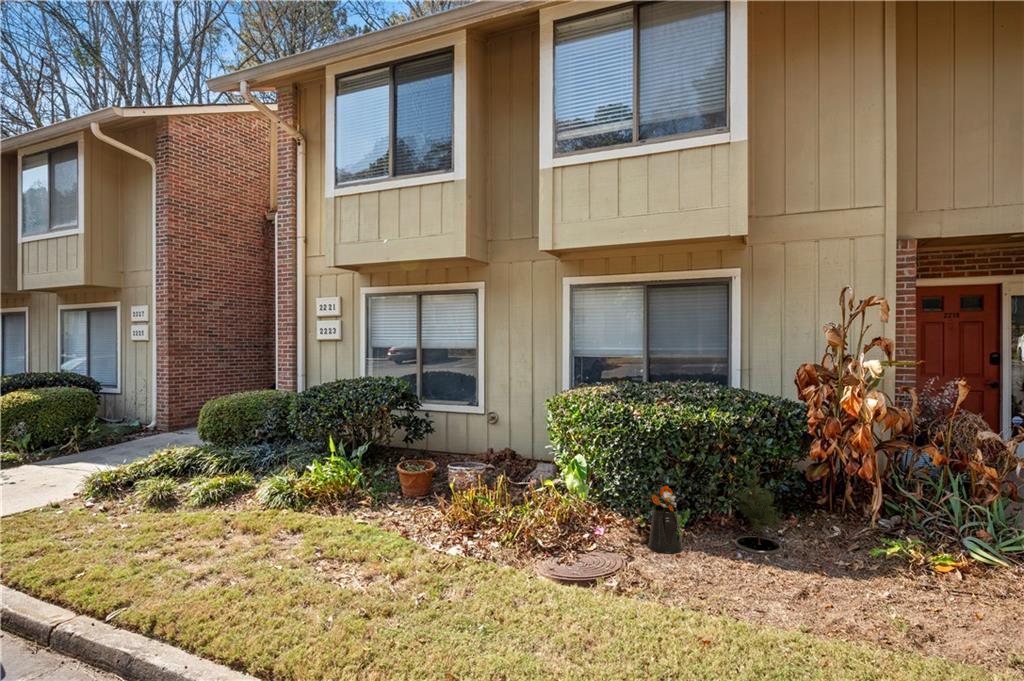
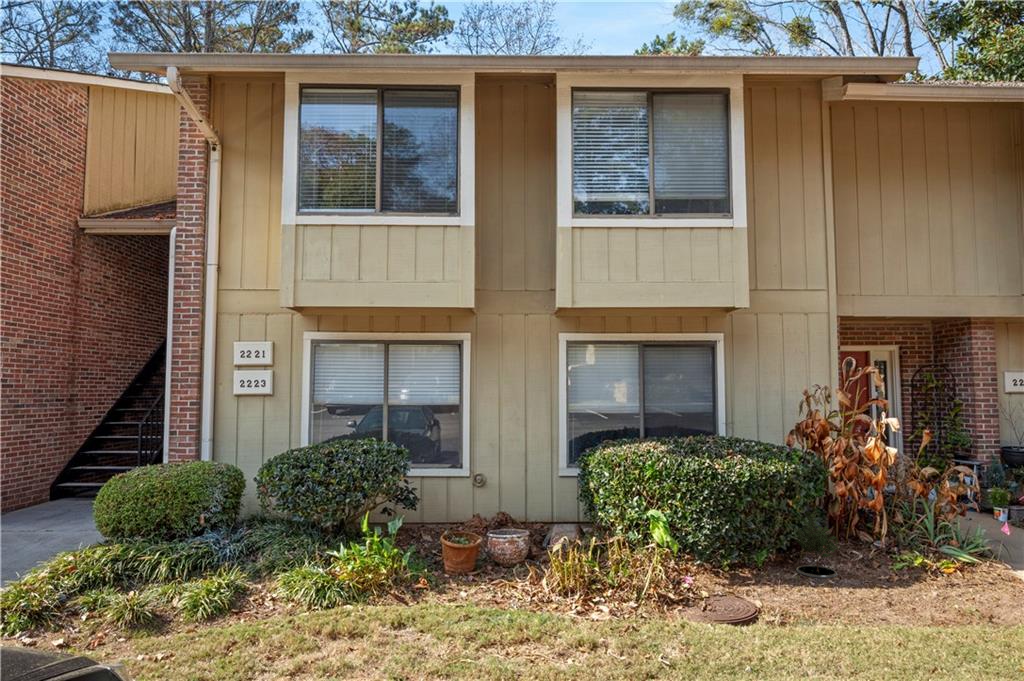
watering can: present [648,486,683,553] -> none [745,528,778,589]

